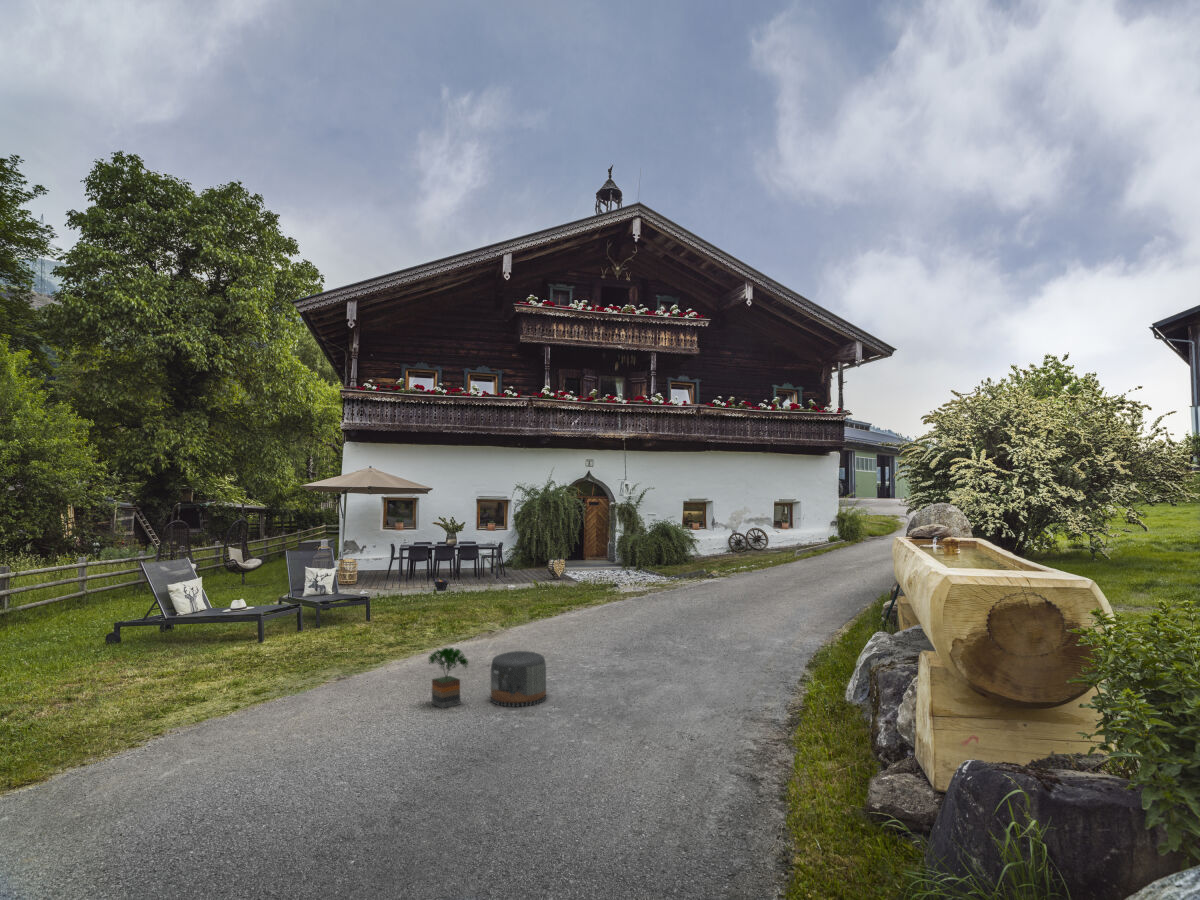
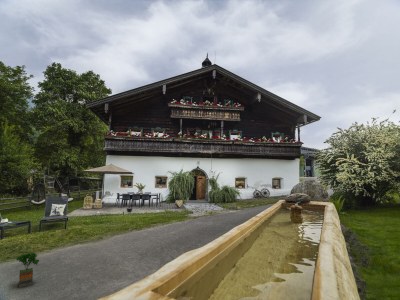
pouf: present [491,651,546,707] -> none [49,255,83,289]

